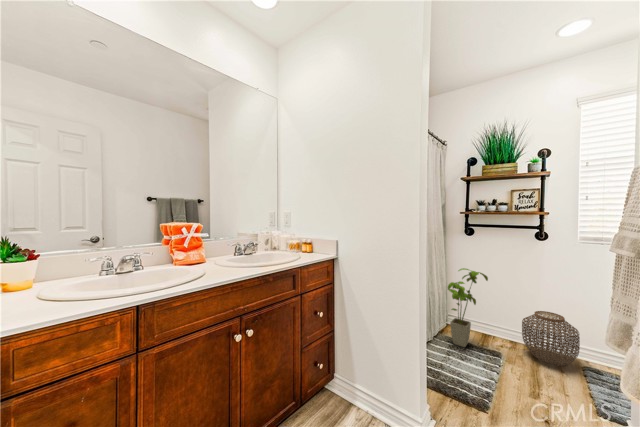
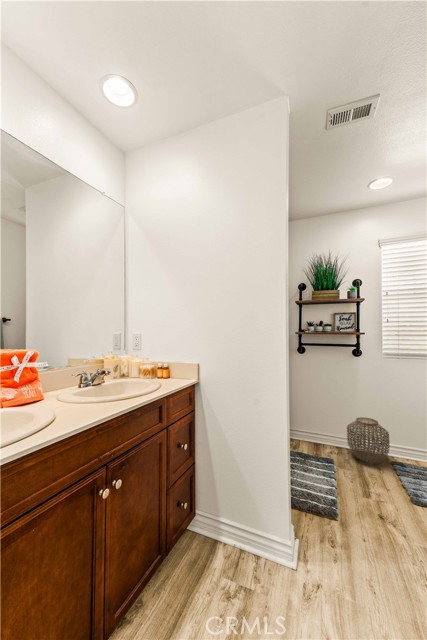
house plant: present [448,268,488,347] -> none [287,384,321,458]

